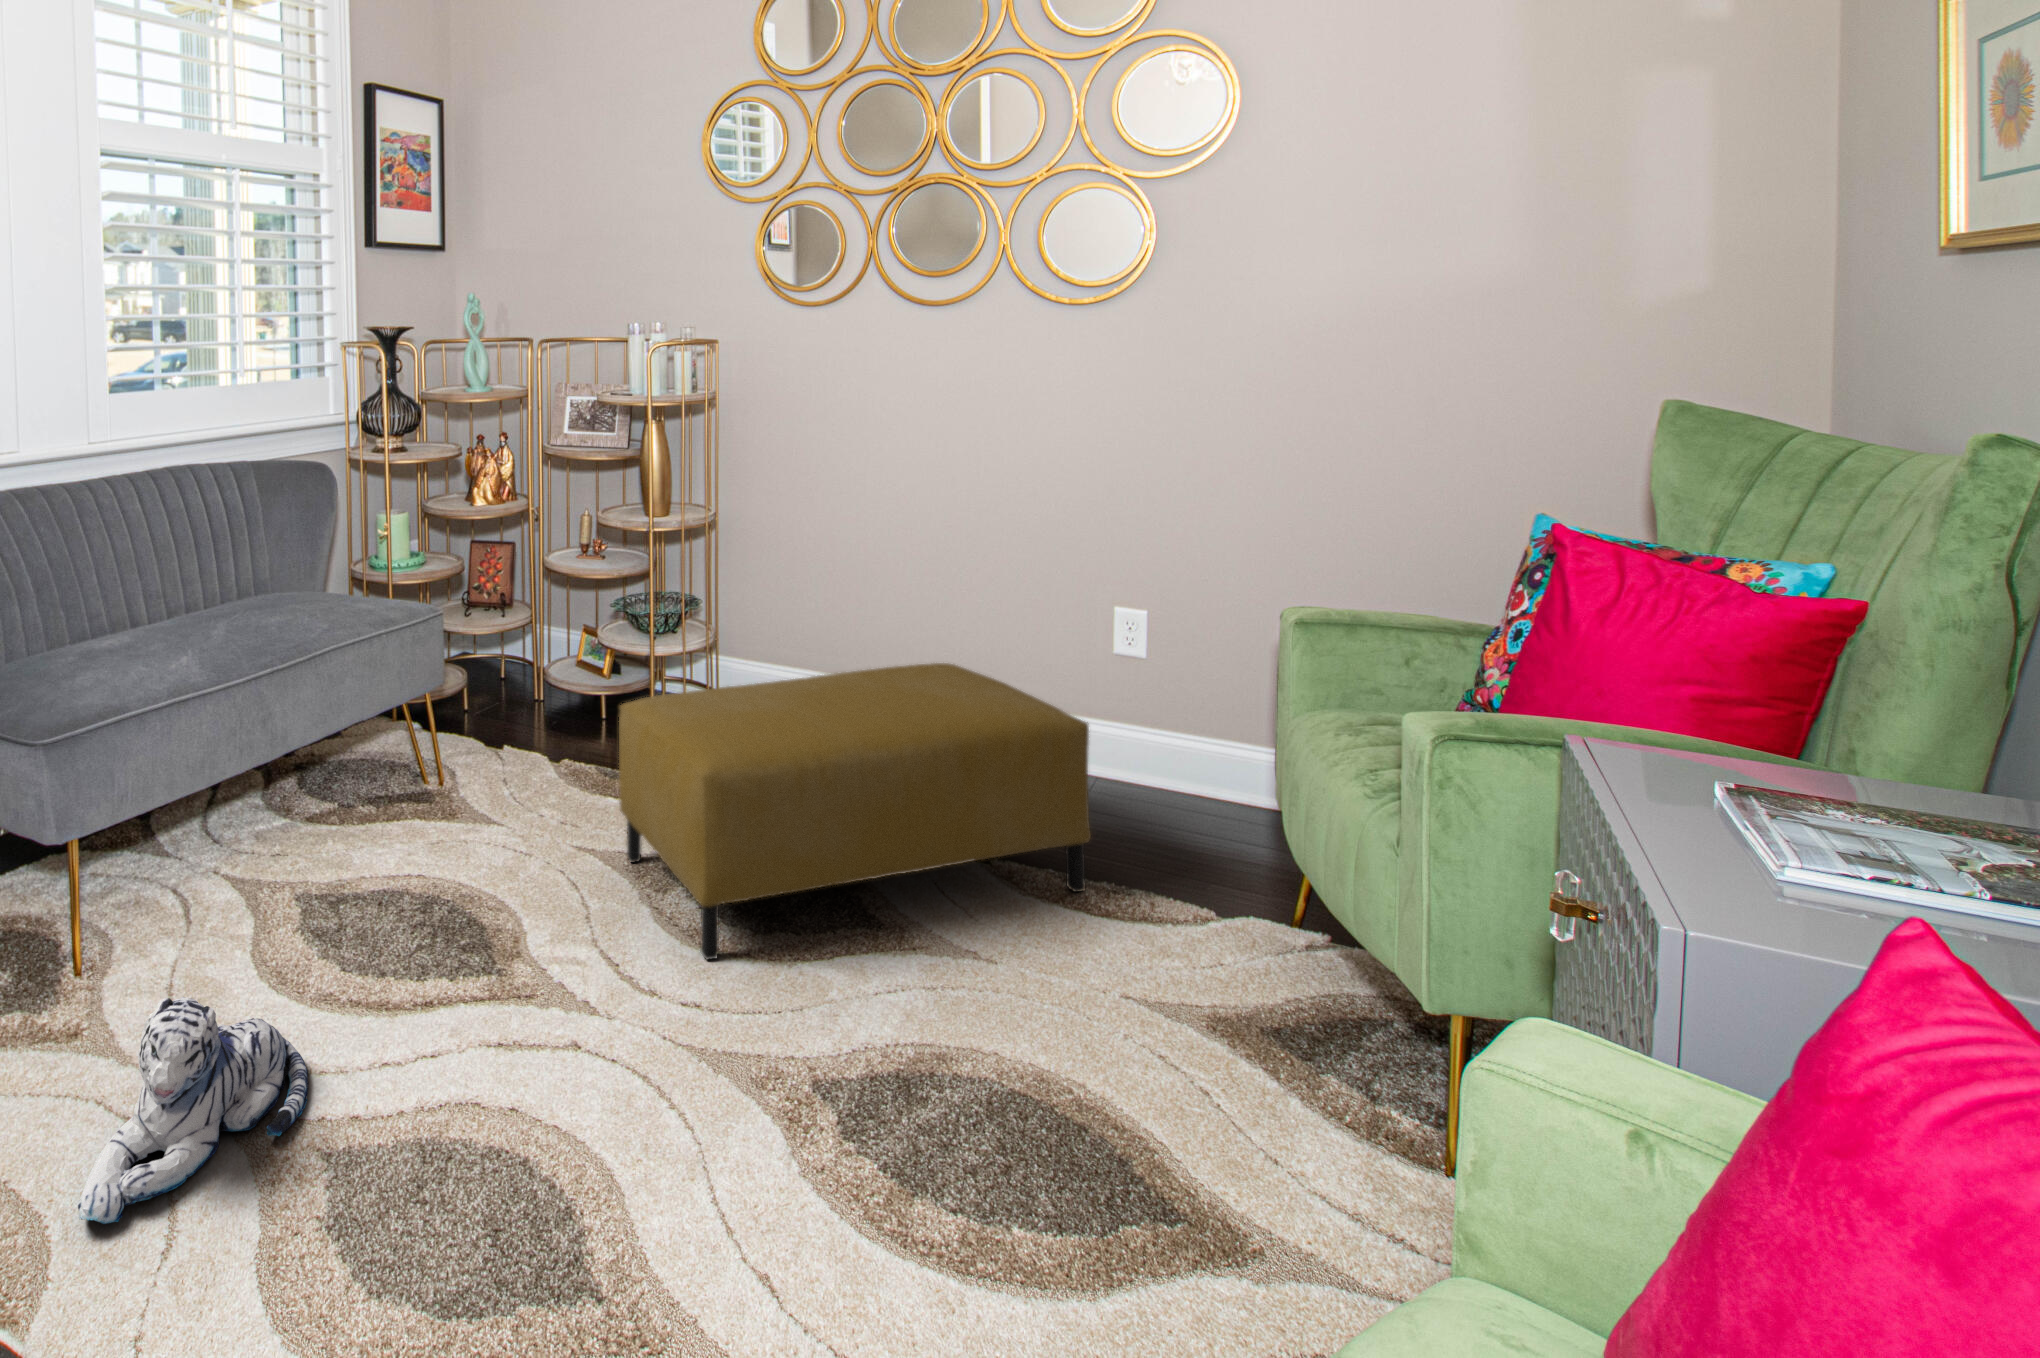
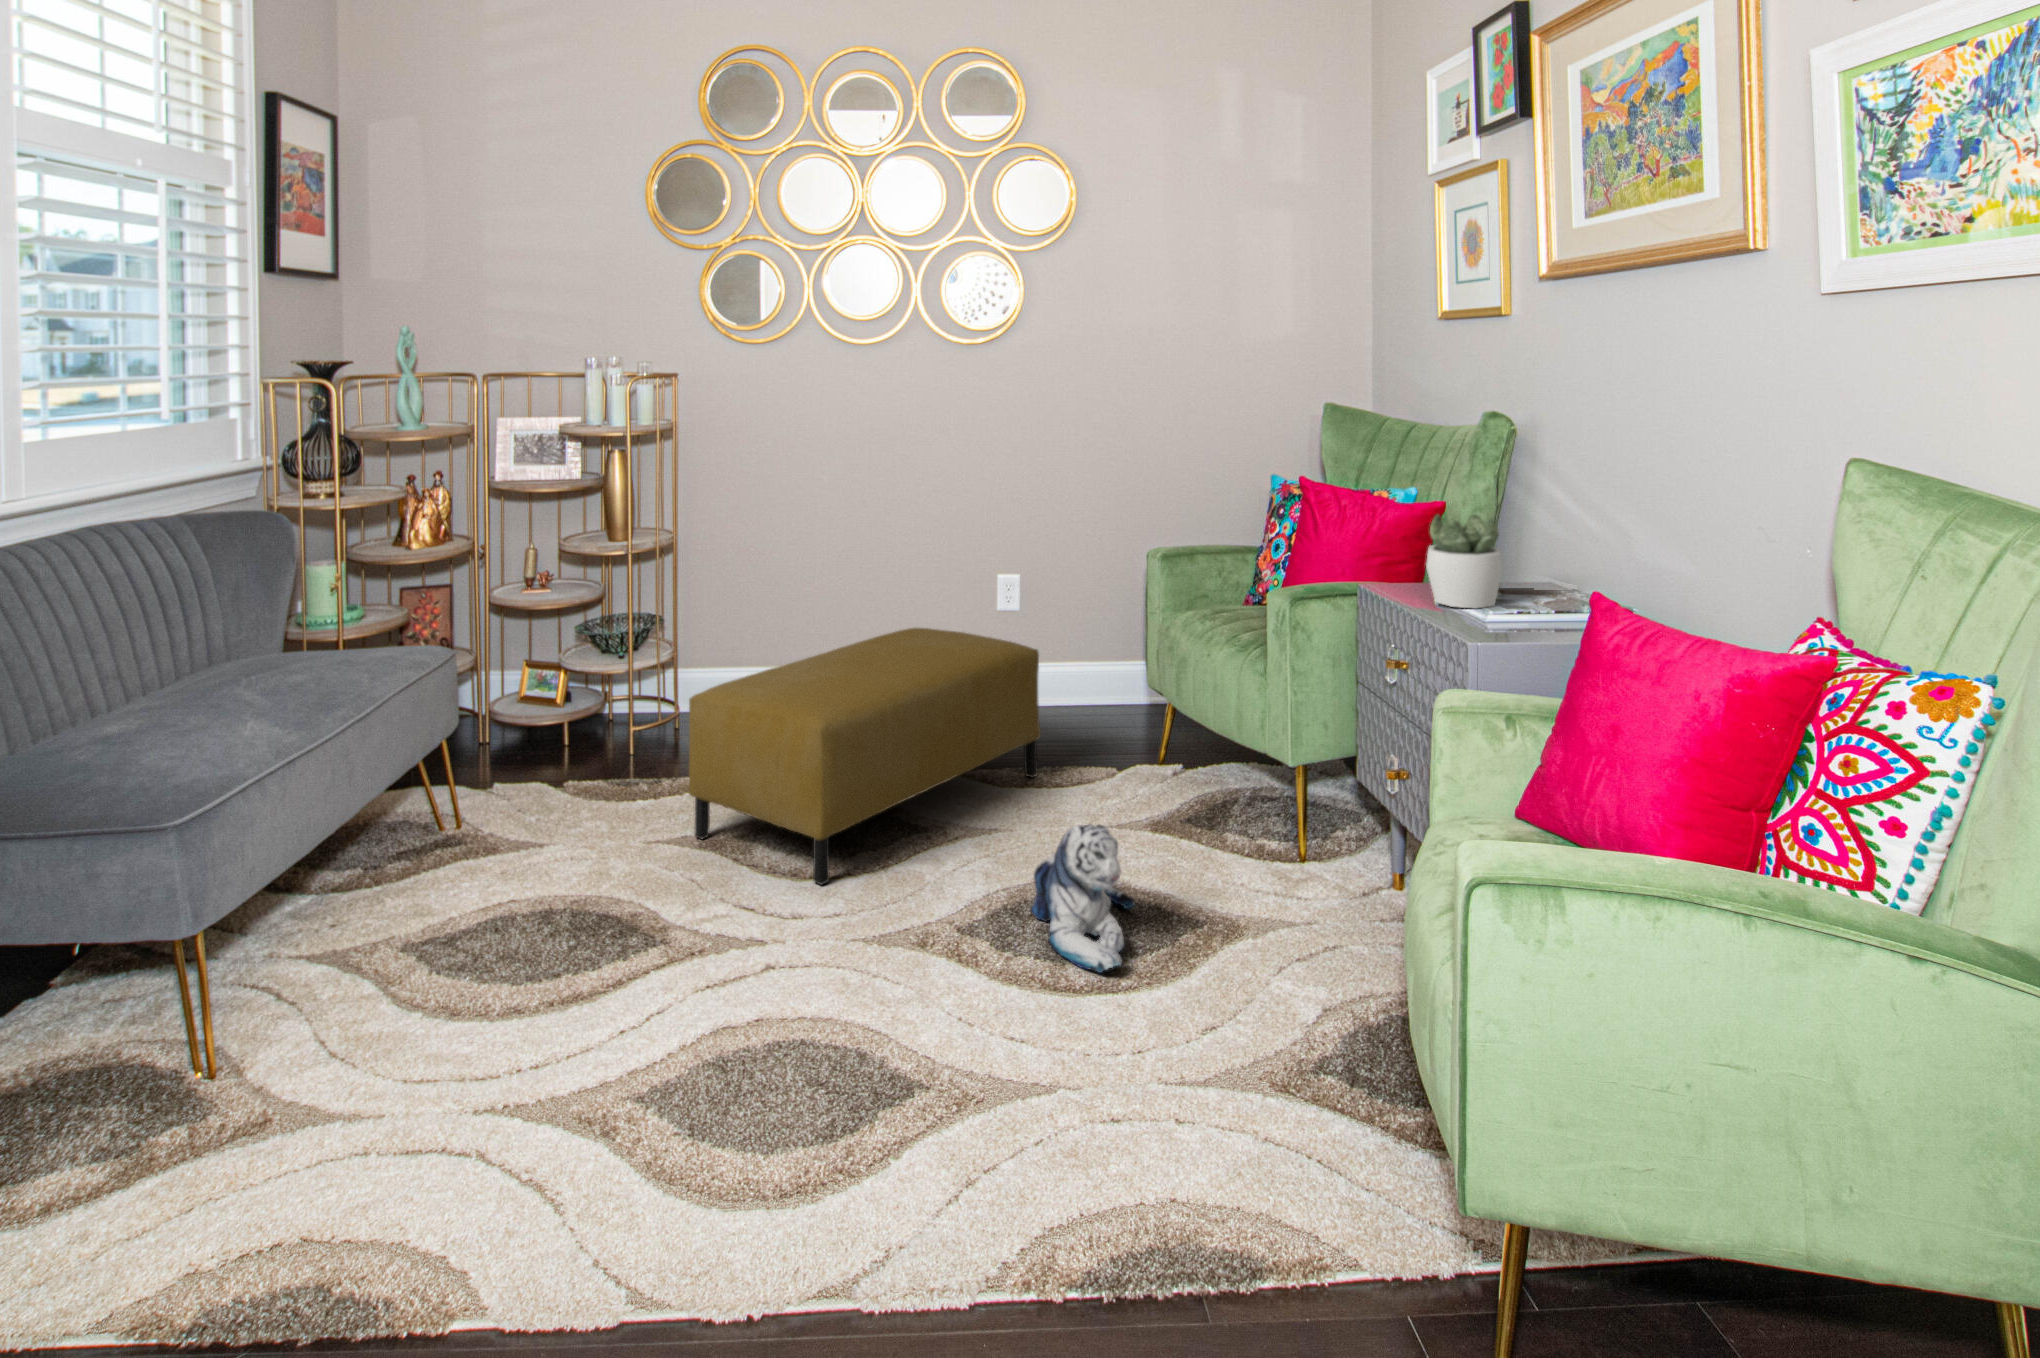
succulent plant: none [1674,639,1887,844] -> present [1426,514,1503,609]
plush toy: present [78,997,309,1224] -> present [1030,824,1134,973]

